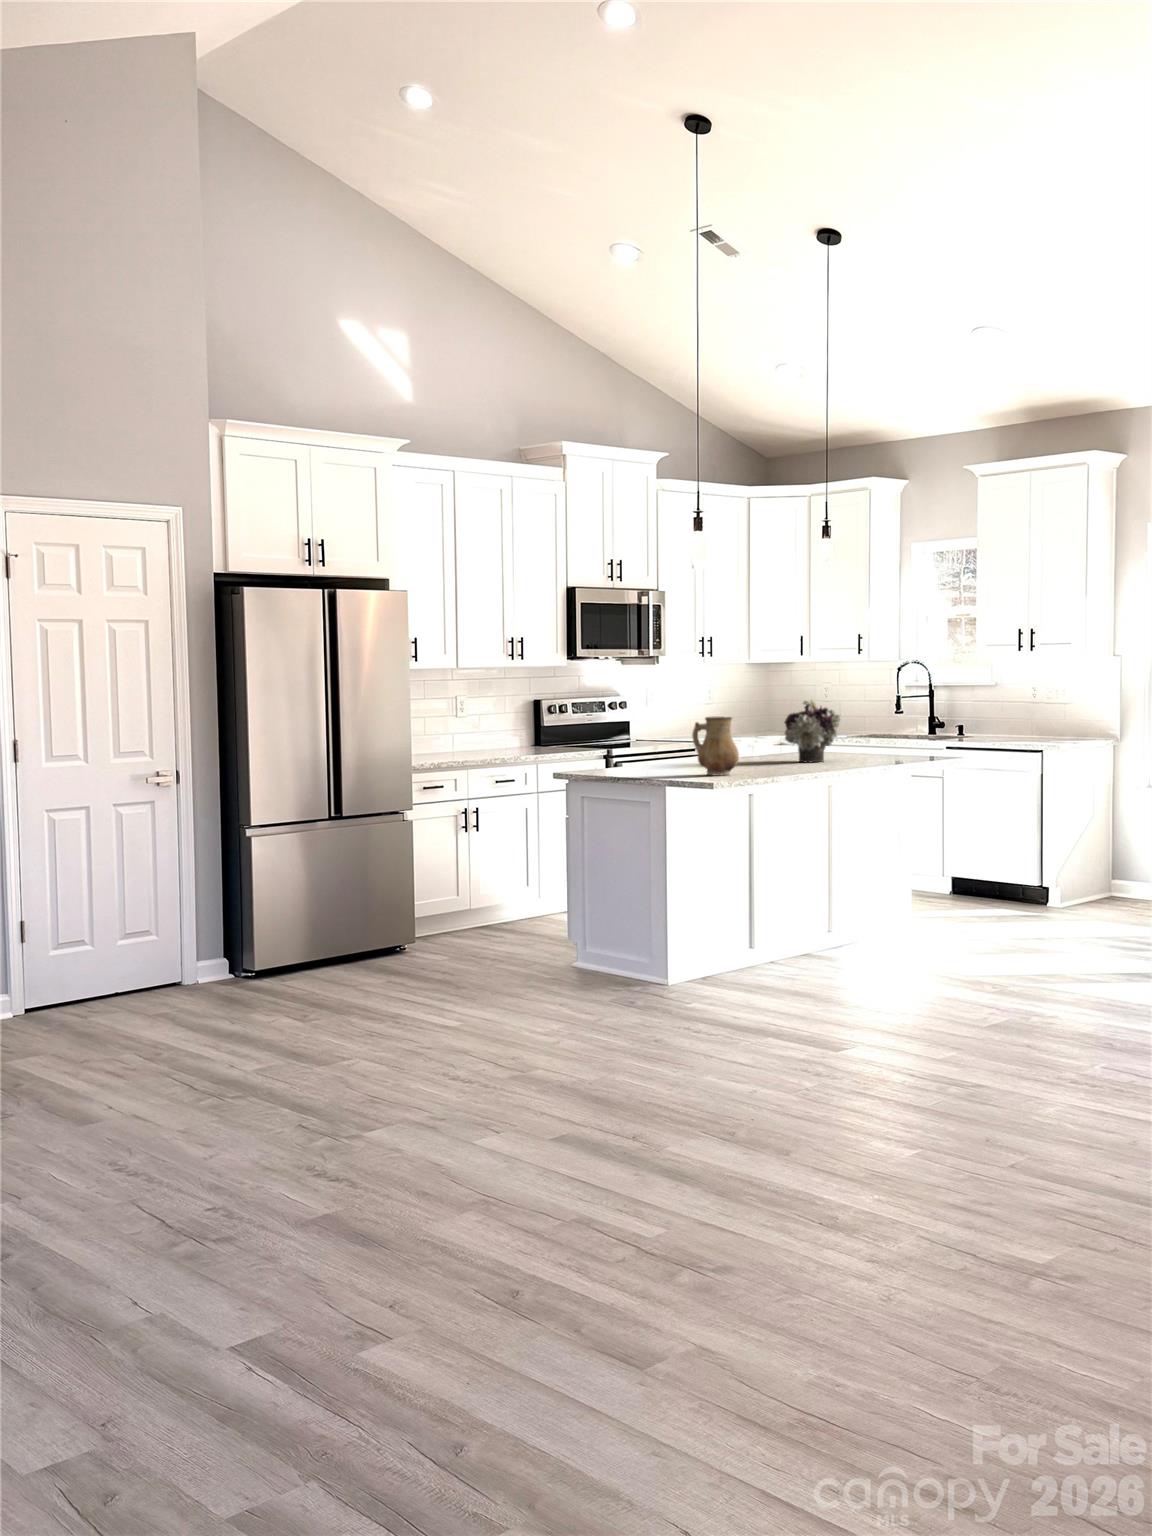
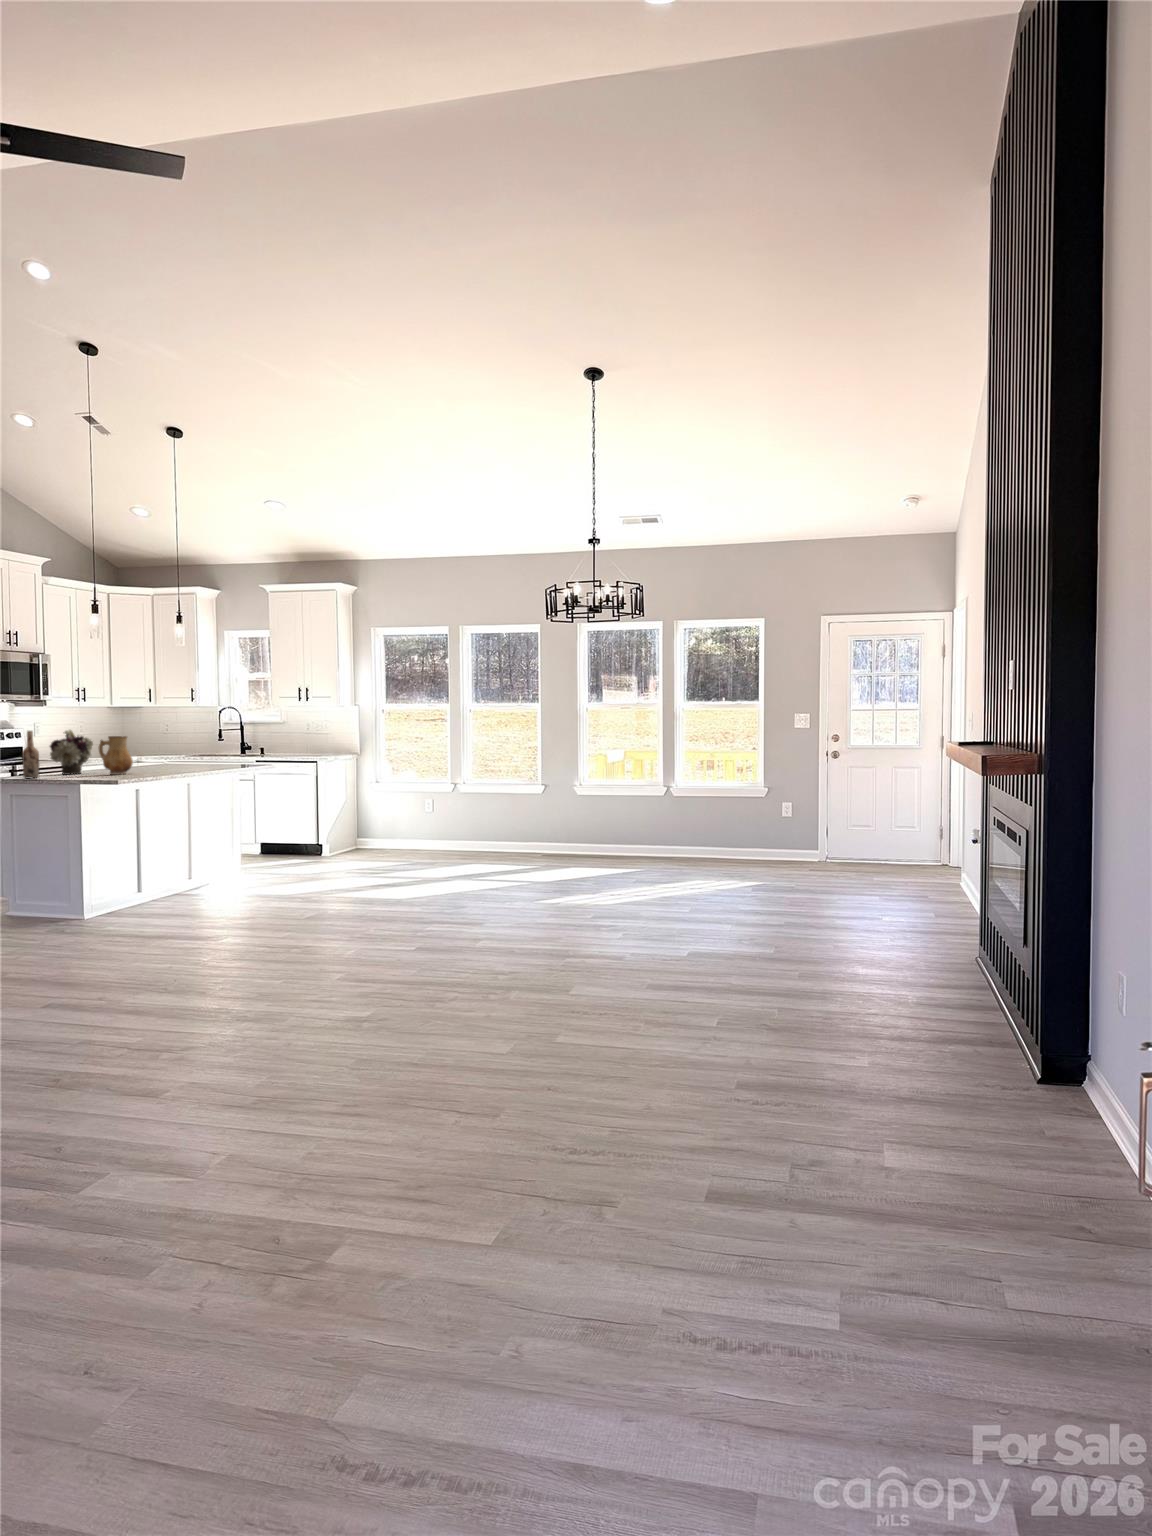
flower arrangement: present [784,698,840,762] -> present [50,730,93,775]
wine bottle: none [594,708,615,777] -> present [22,731,39,778]

